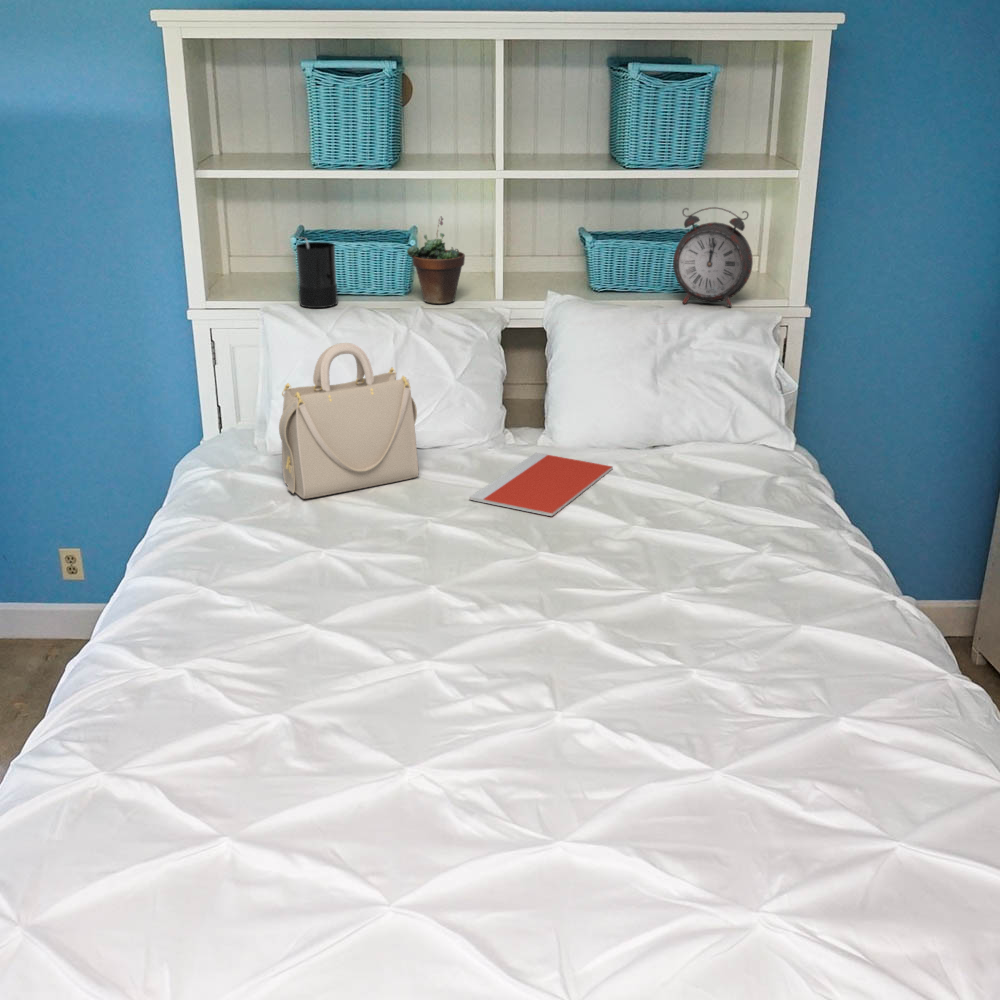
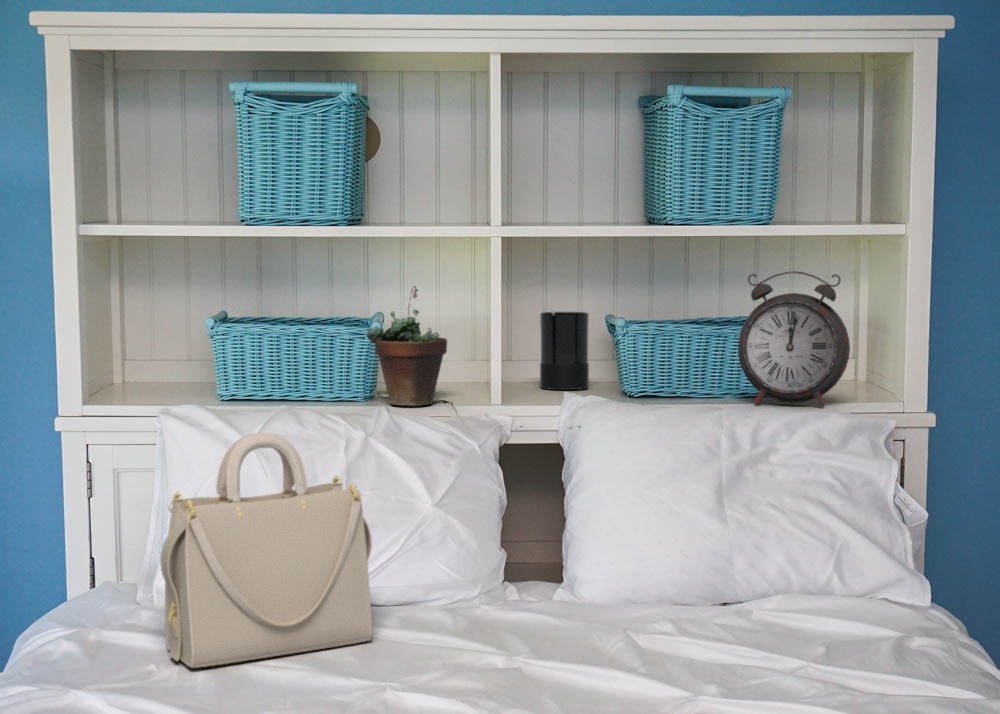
candle: present [296,238,338,308] -> present [540,306,589,390]
notebook: present [470,453,613,516] -> none [449,610,666,690]

